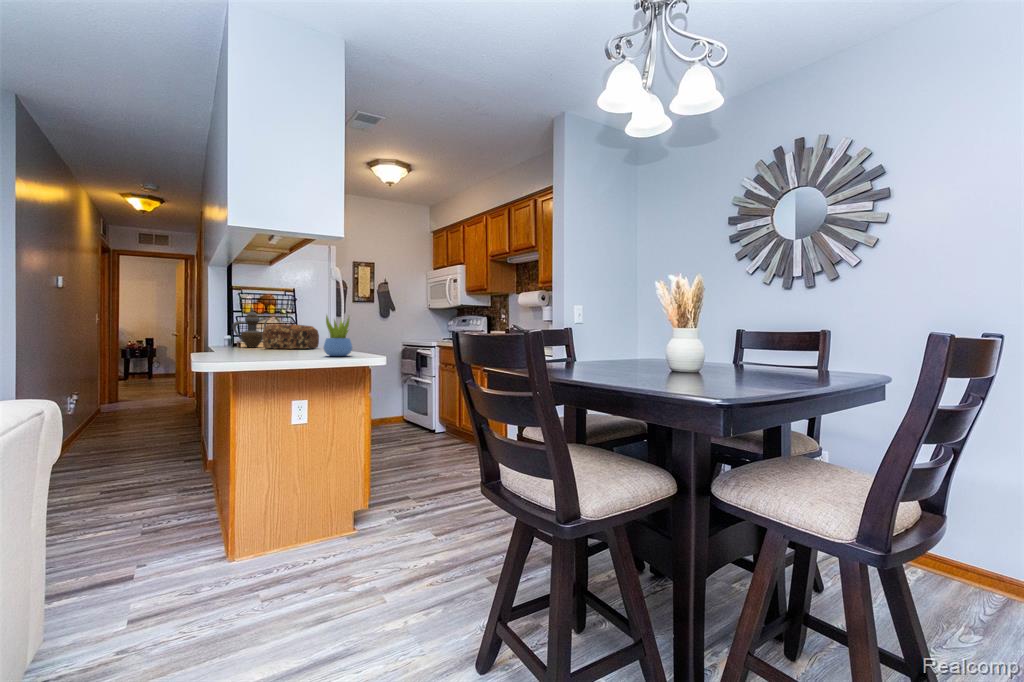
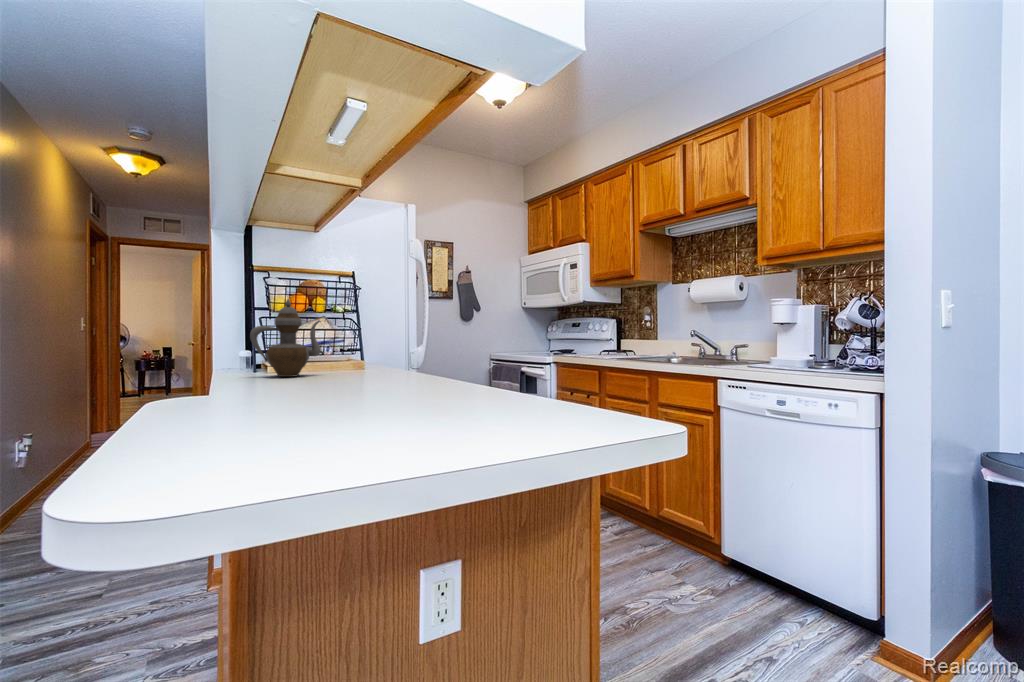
succulent plant: present [324,316,352,356] -> none [506,297,587,429]
bread loaf: present [262,324,319,349] -> none [310,331,420,382]

